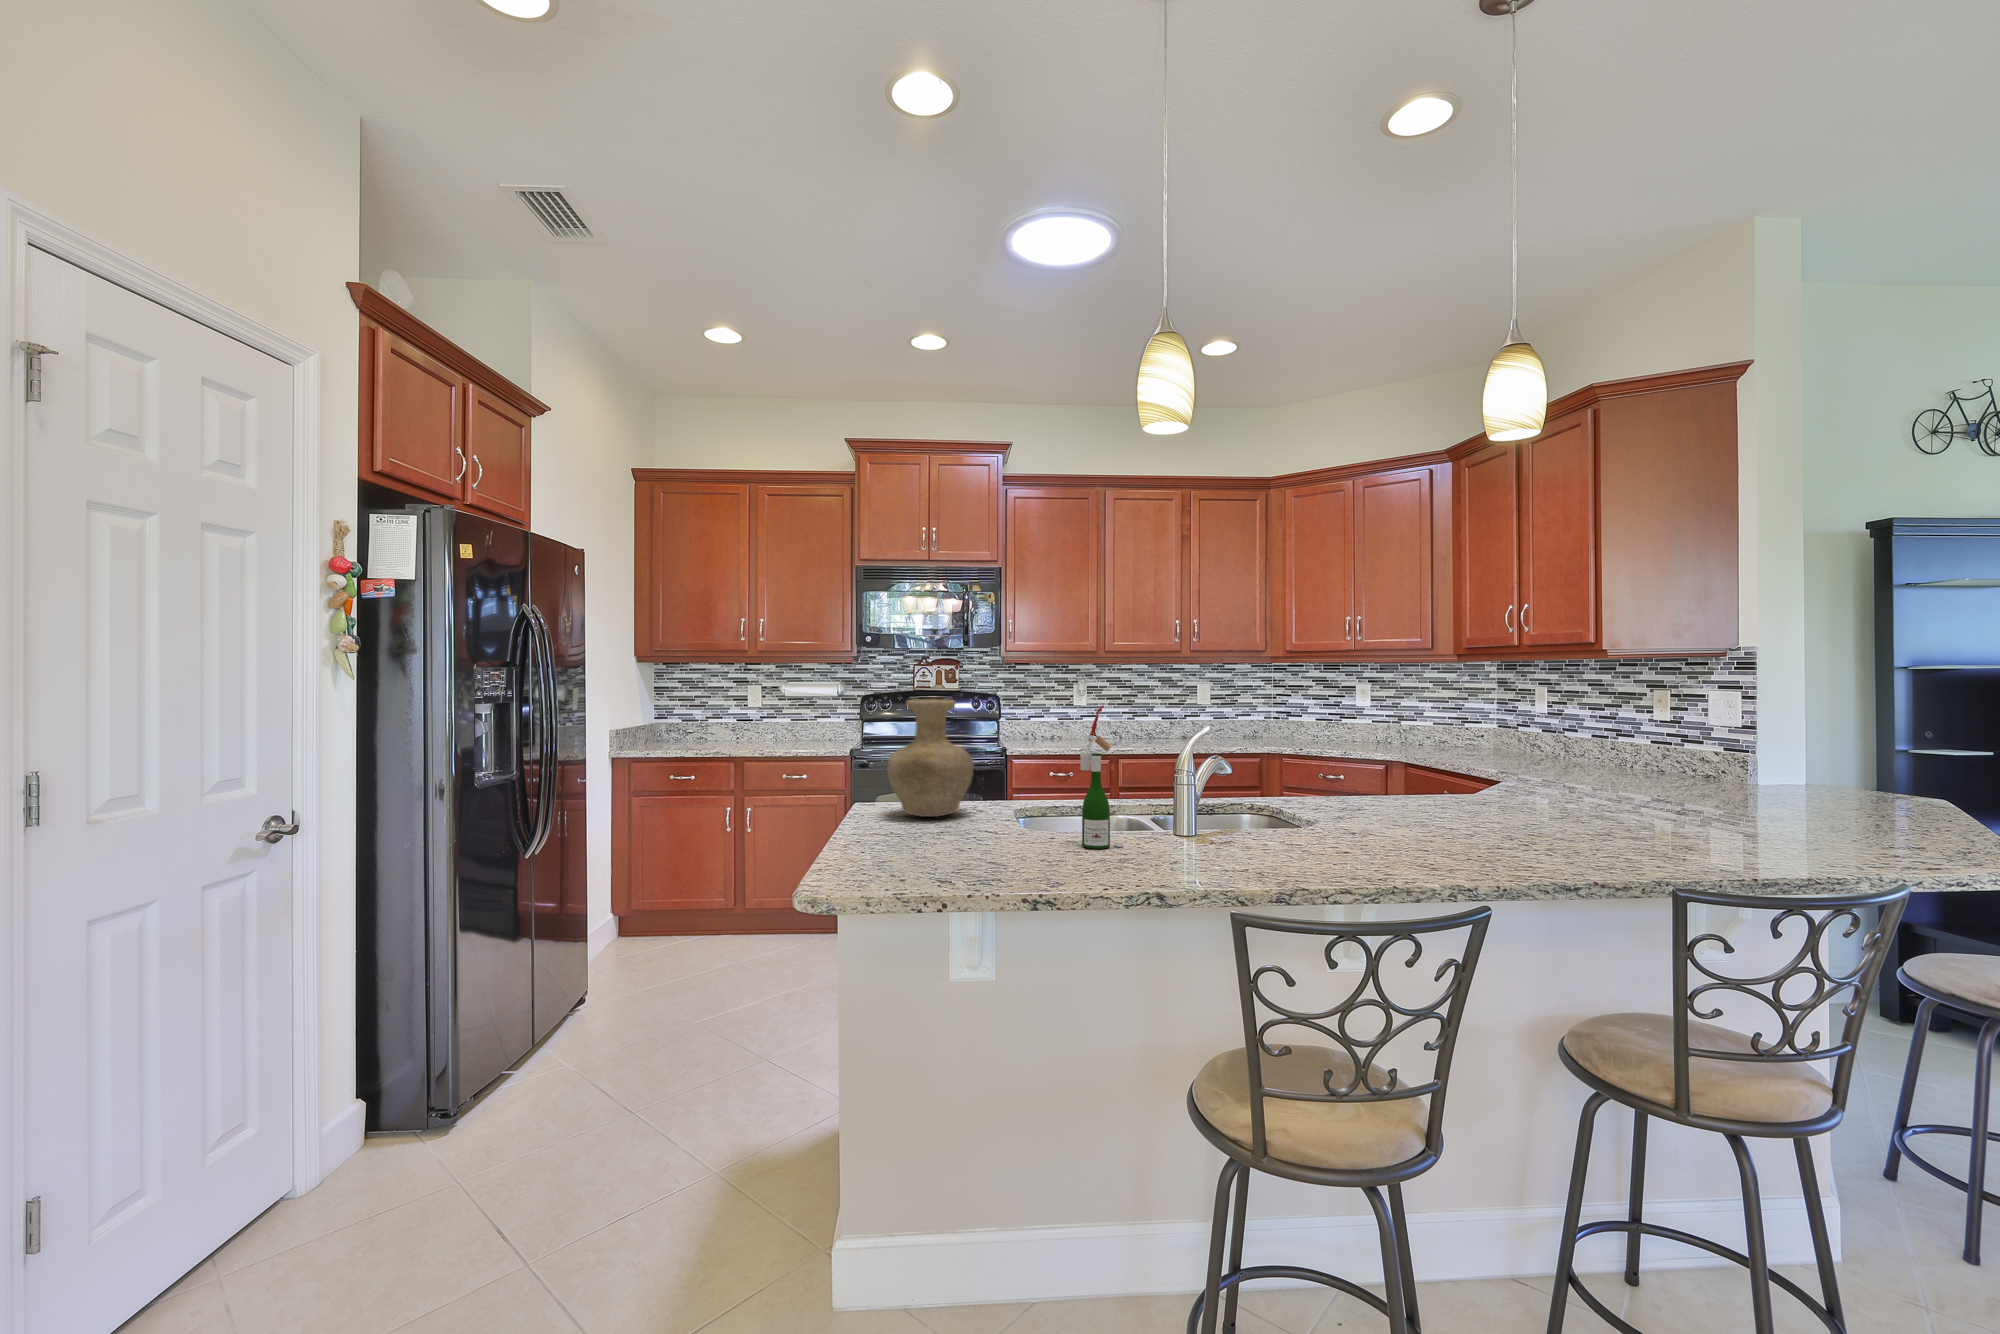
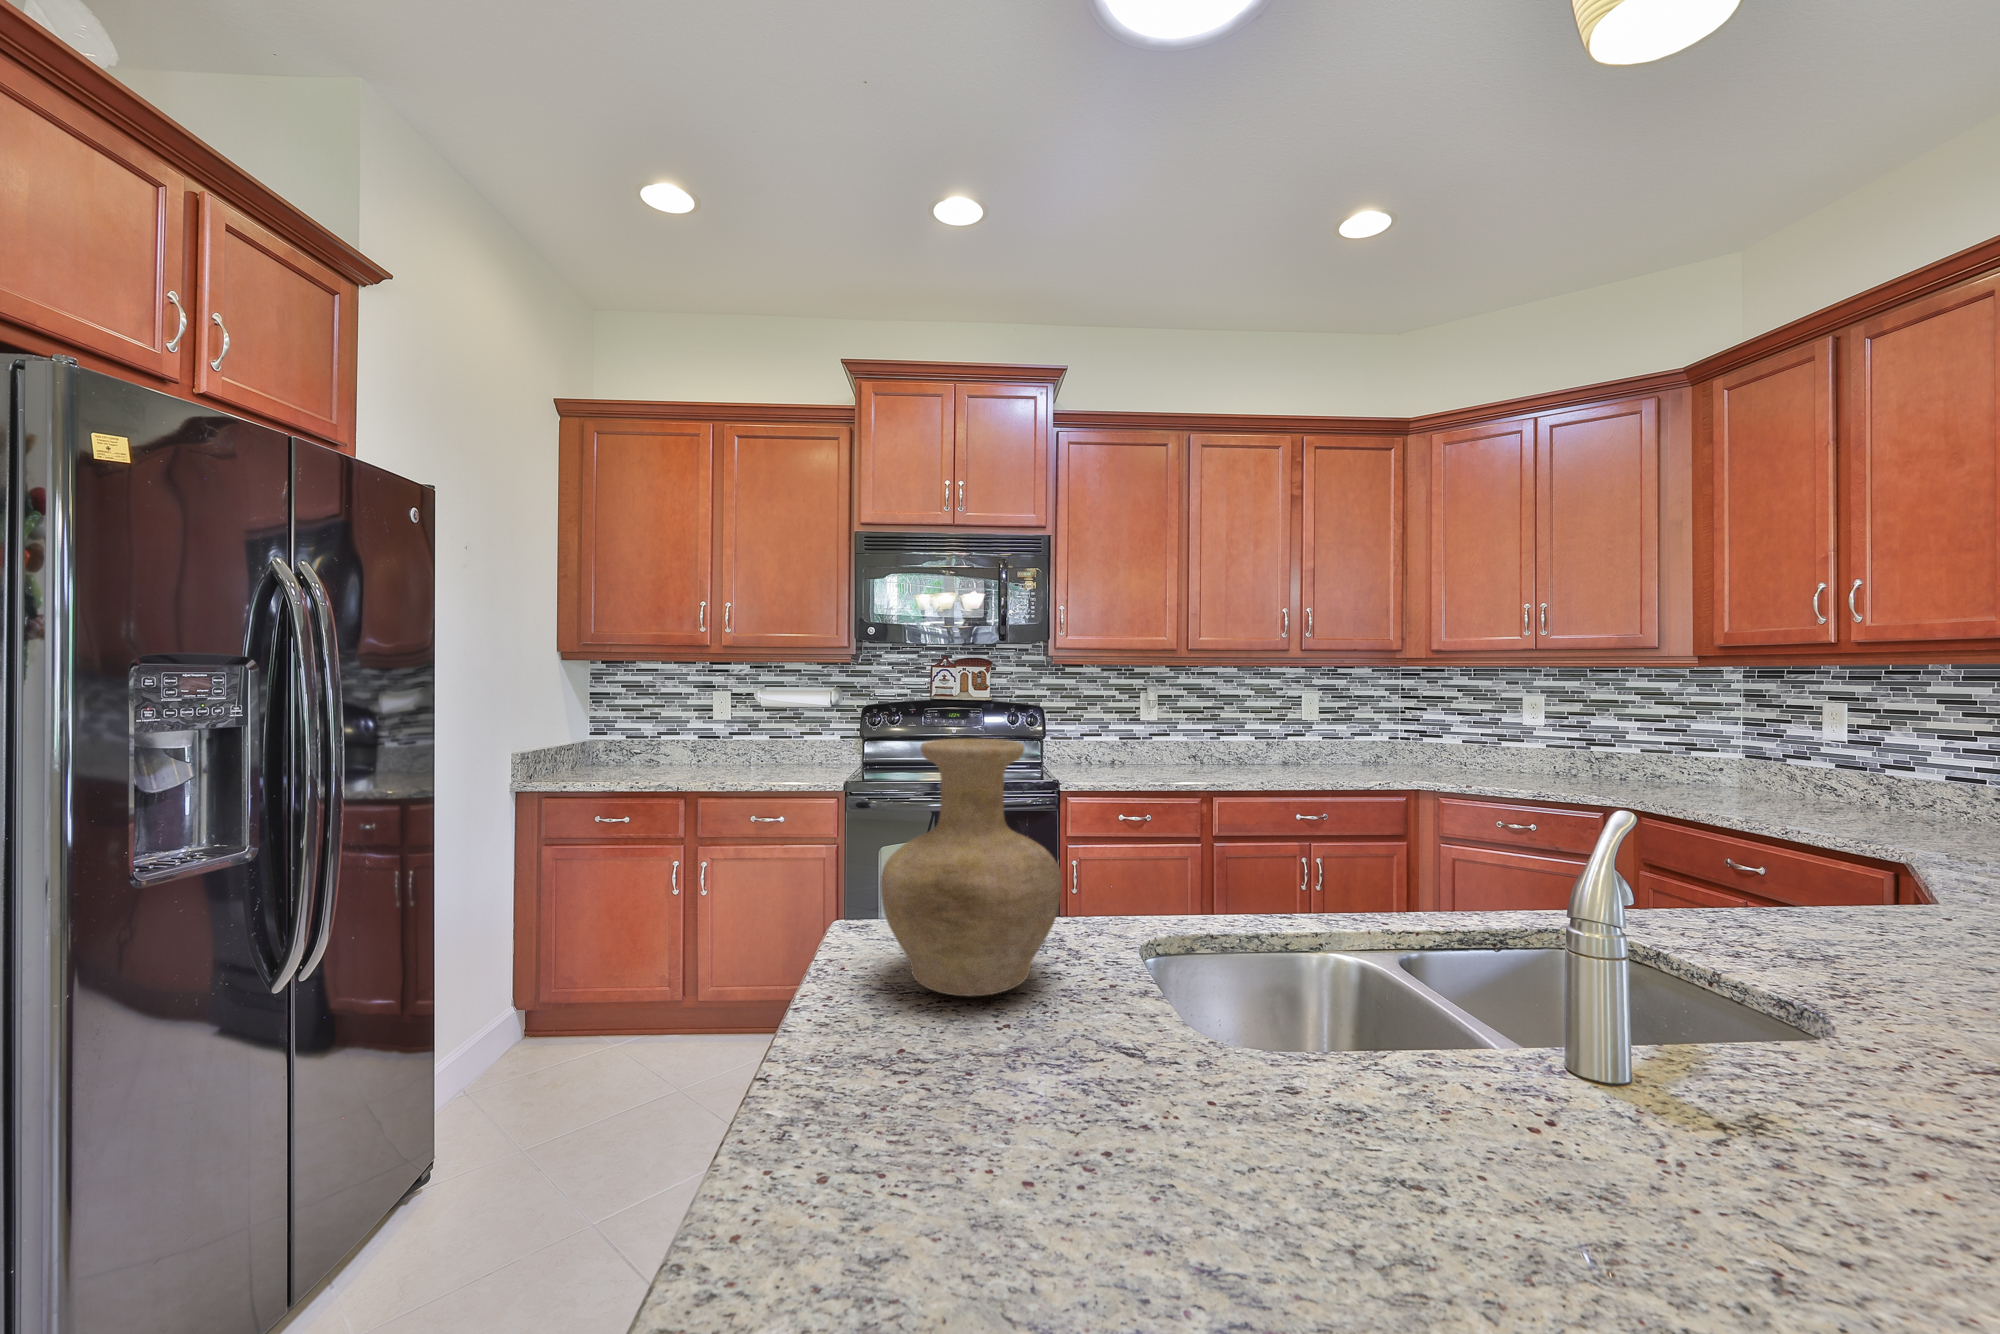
wine bottle: present [1080,705,1124,849] -> none [1394,787,1529,1205]

